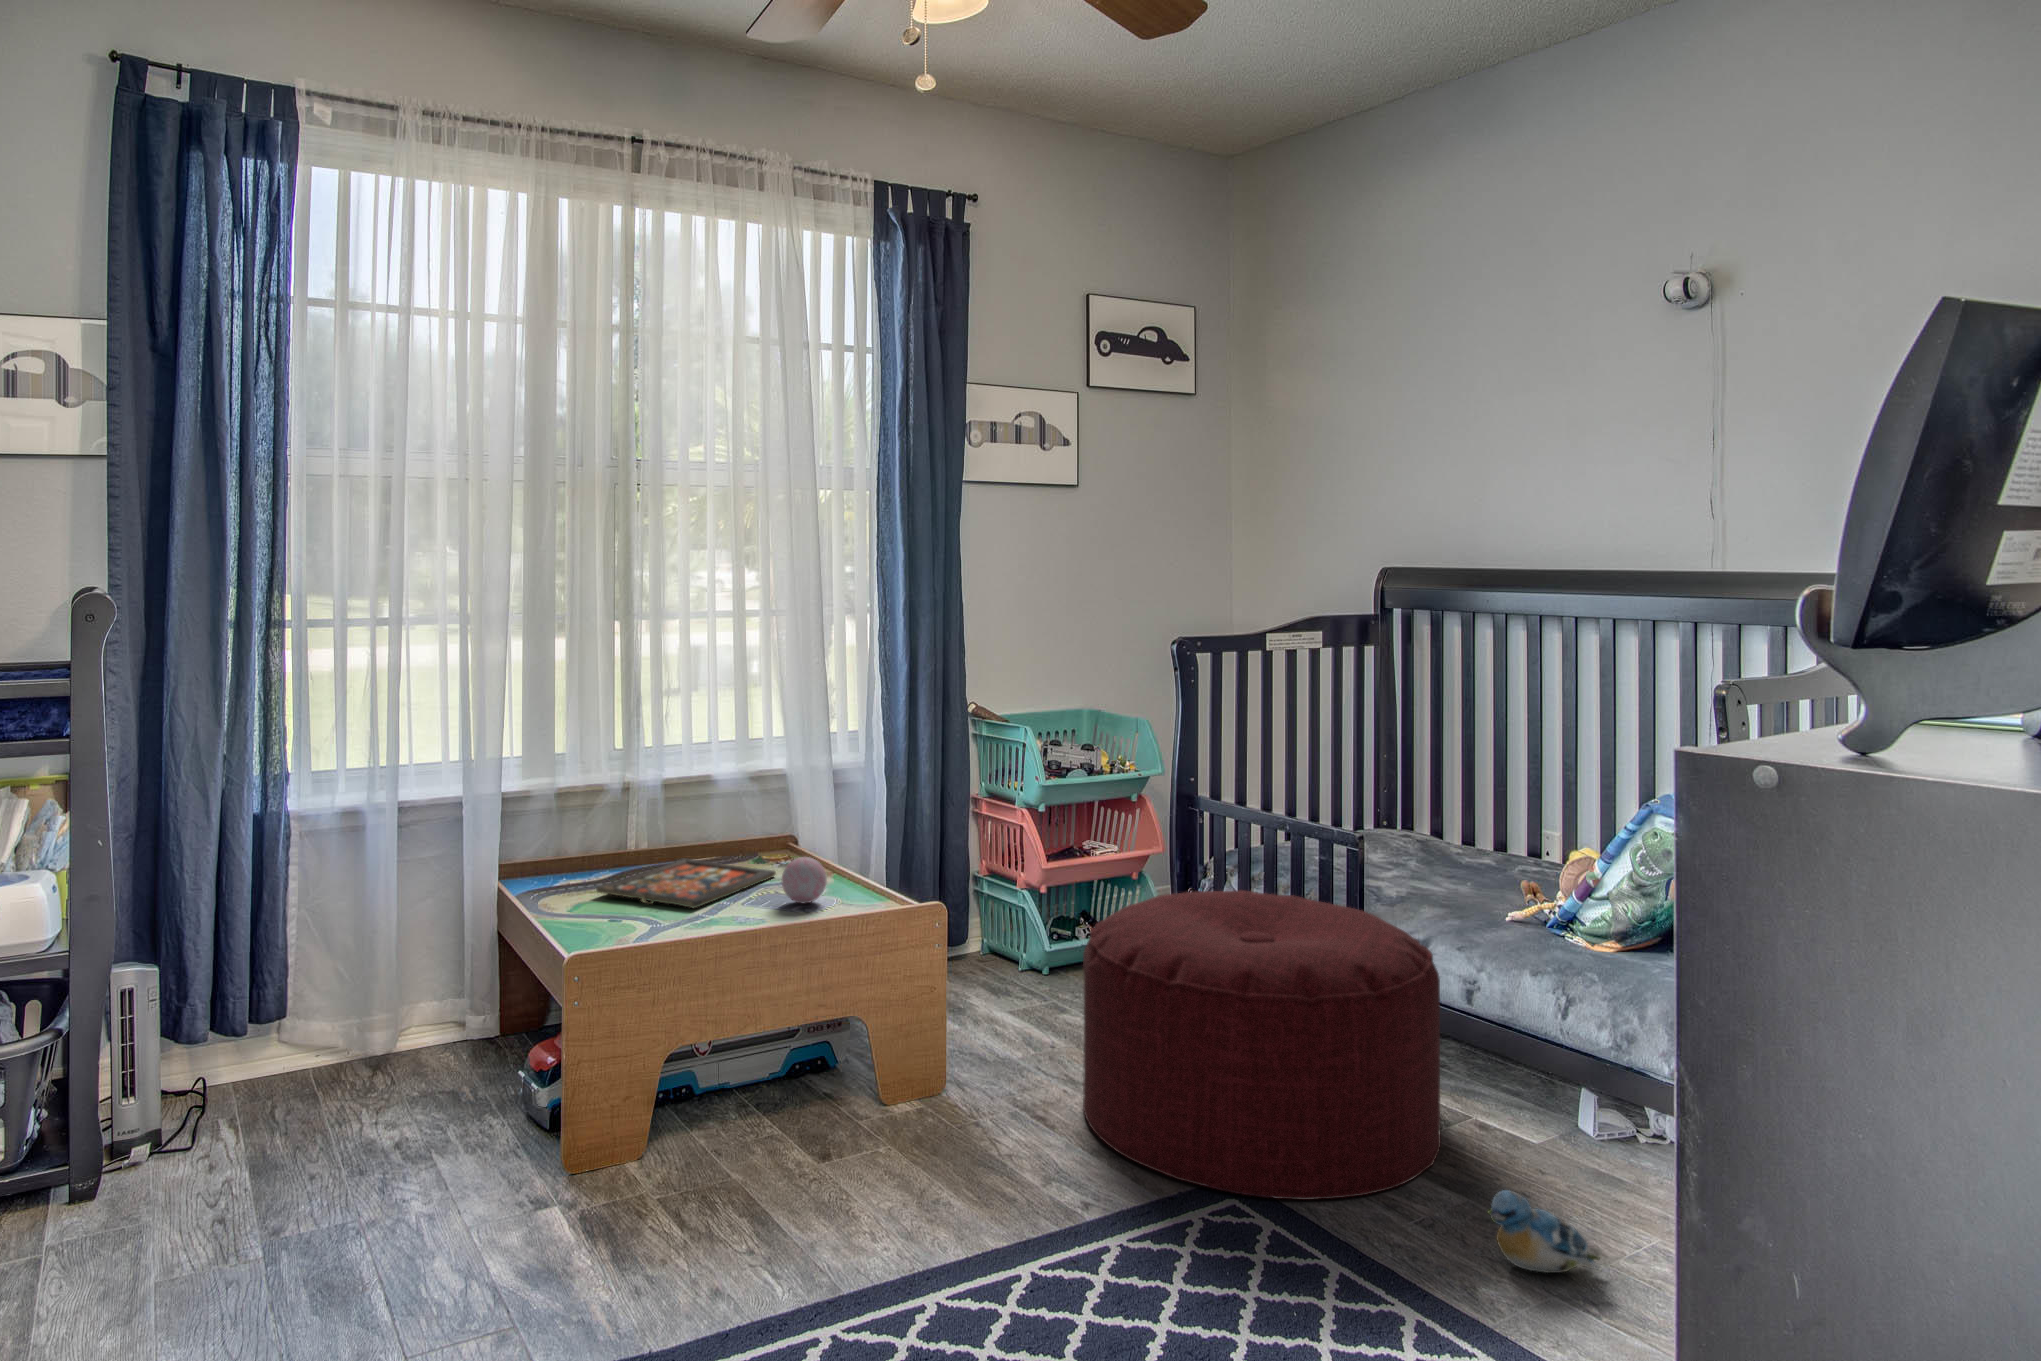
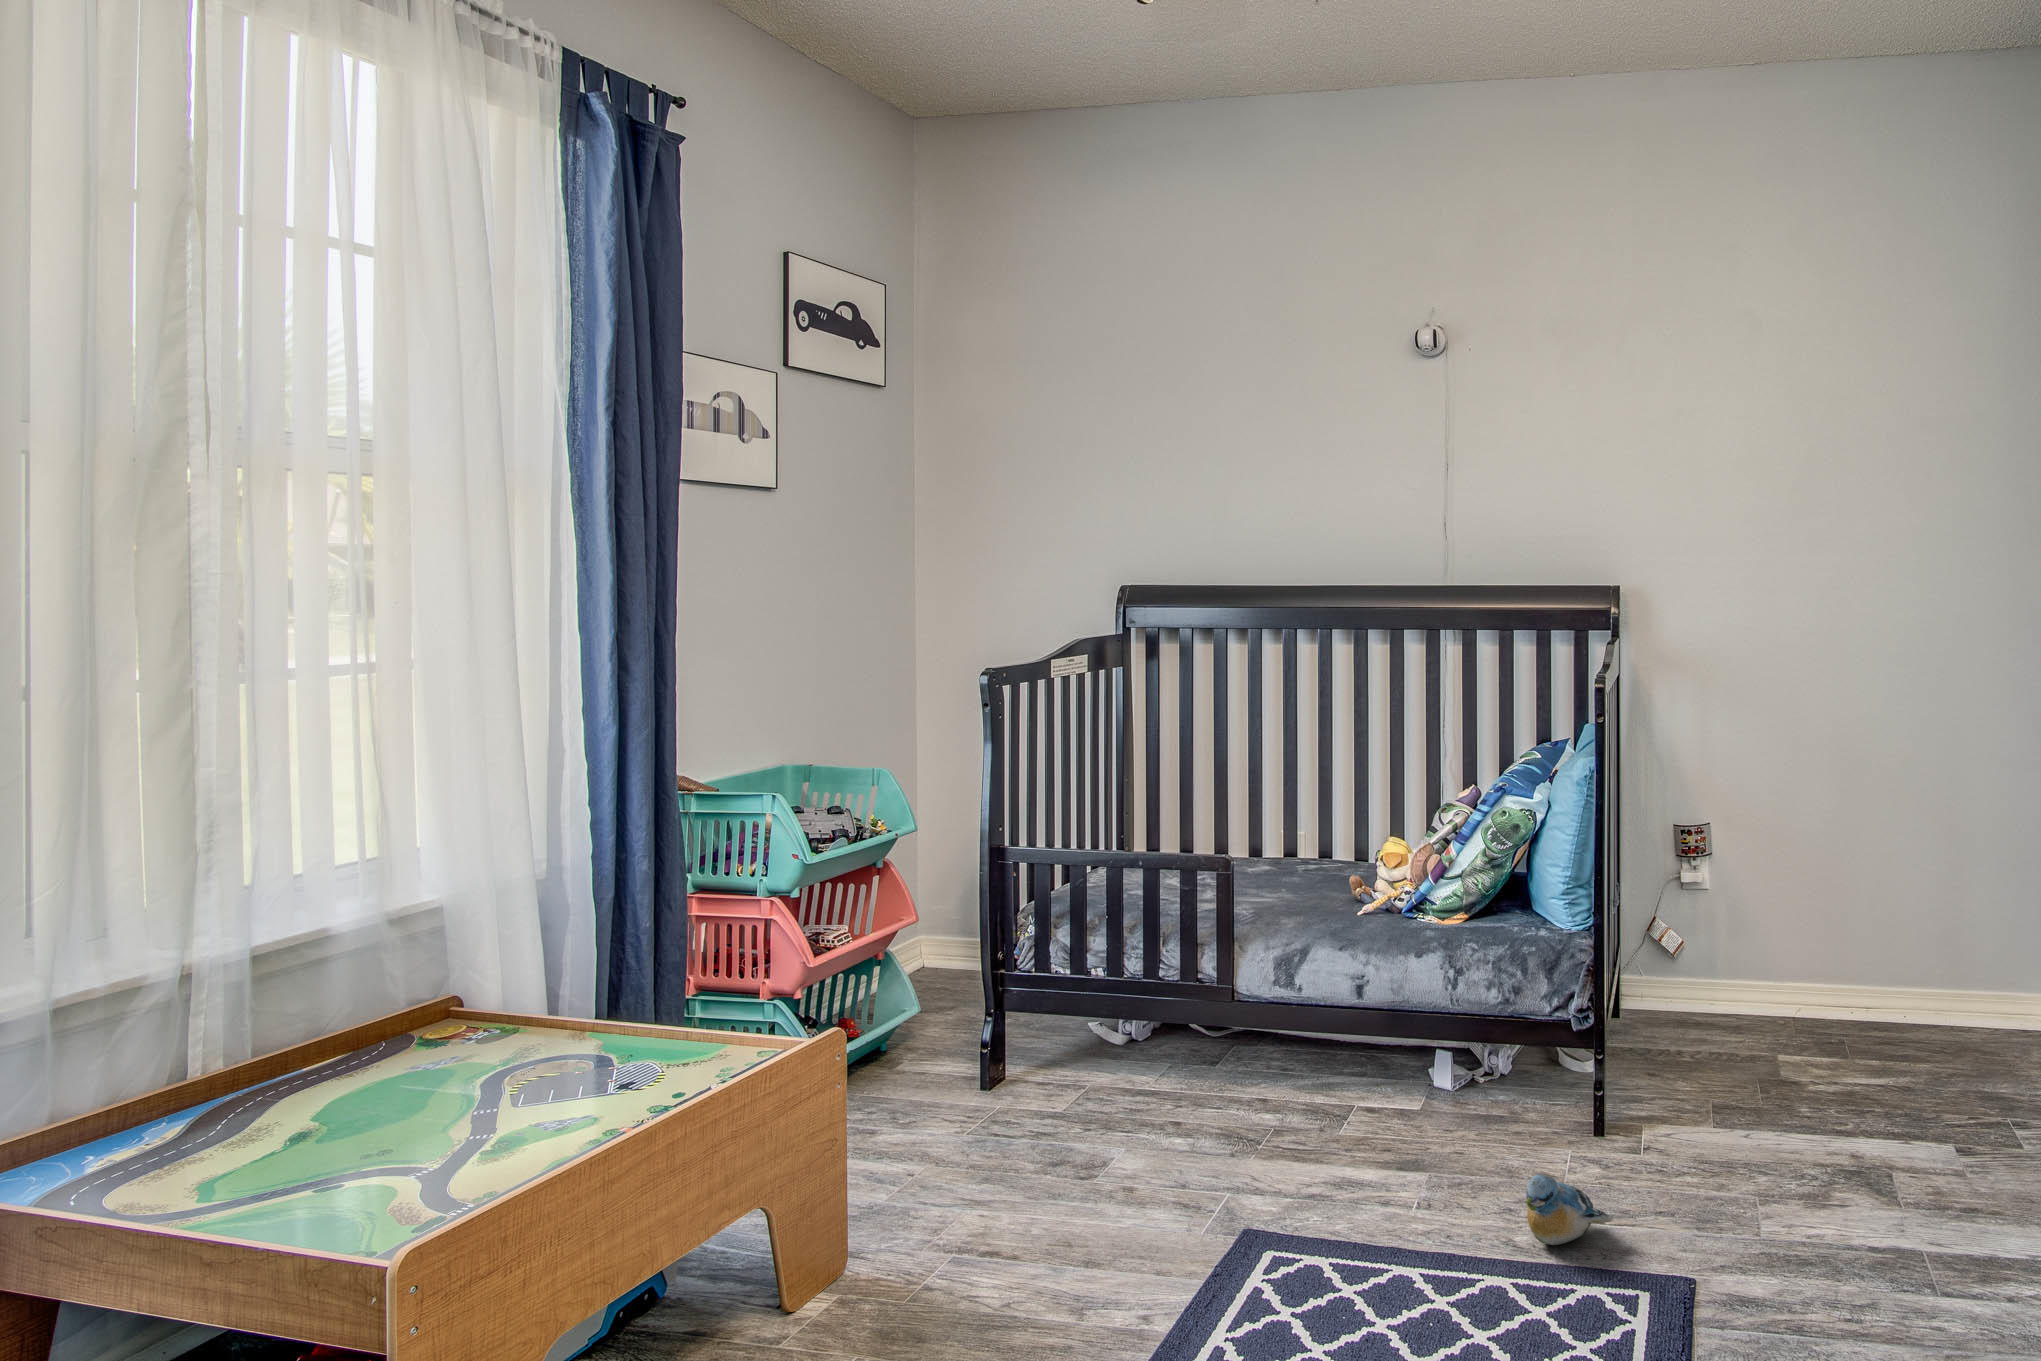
decorative ball: present [782,857,827,904] -> none [599,1017,672,1089]
board game: present [596,858,776,908] -> none [229,1050,524,1169]
ottoman: present [1083,890,1441,1200] -> none [1011,932,1390,1285]

